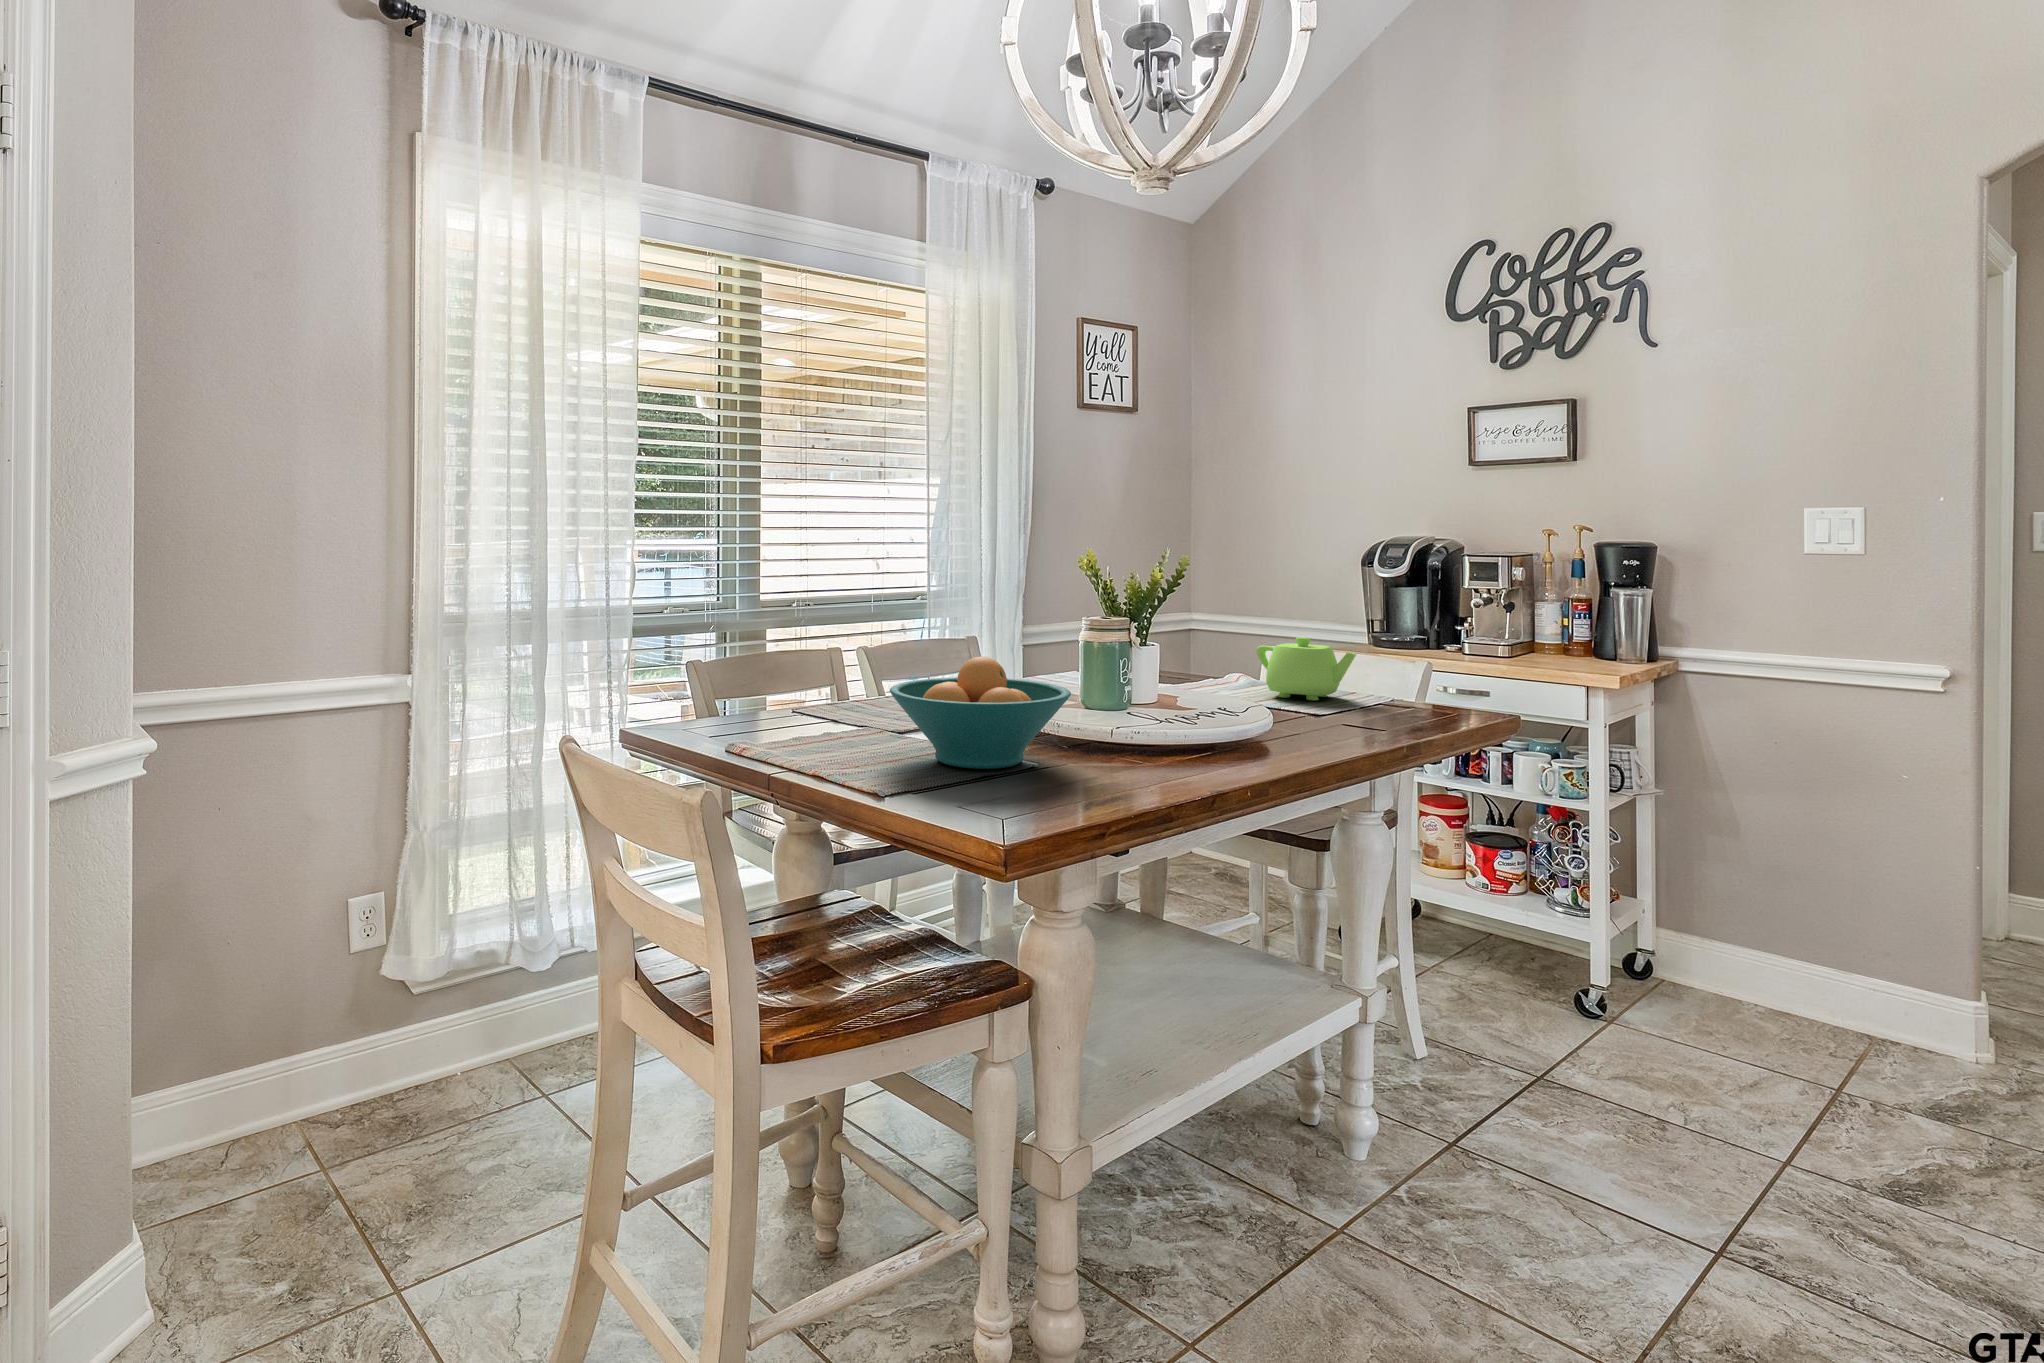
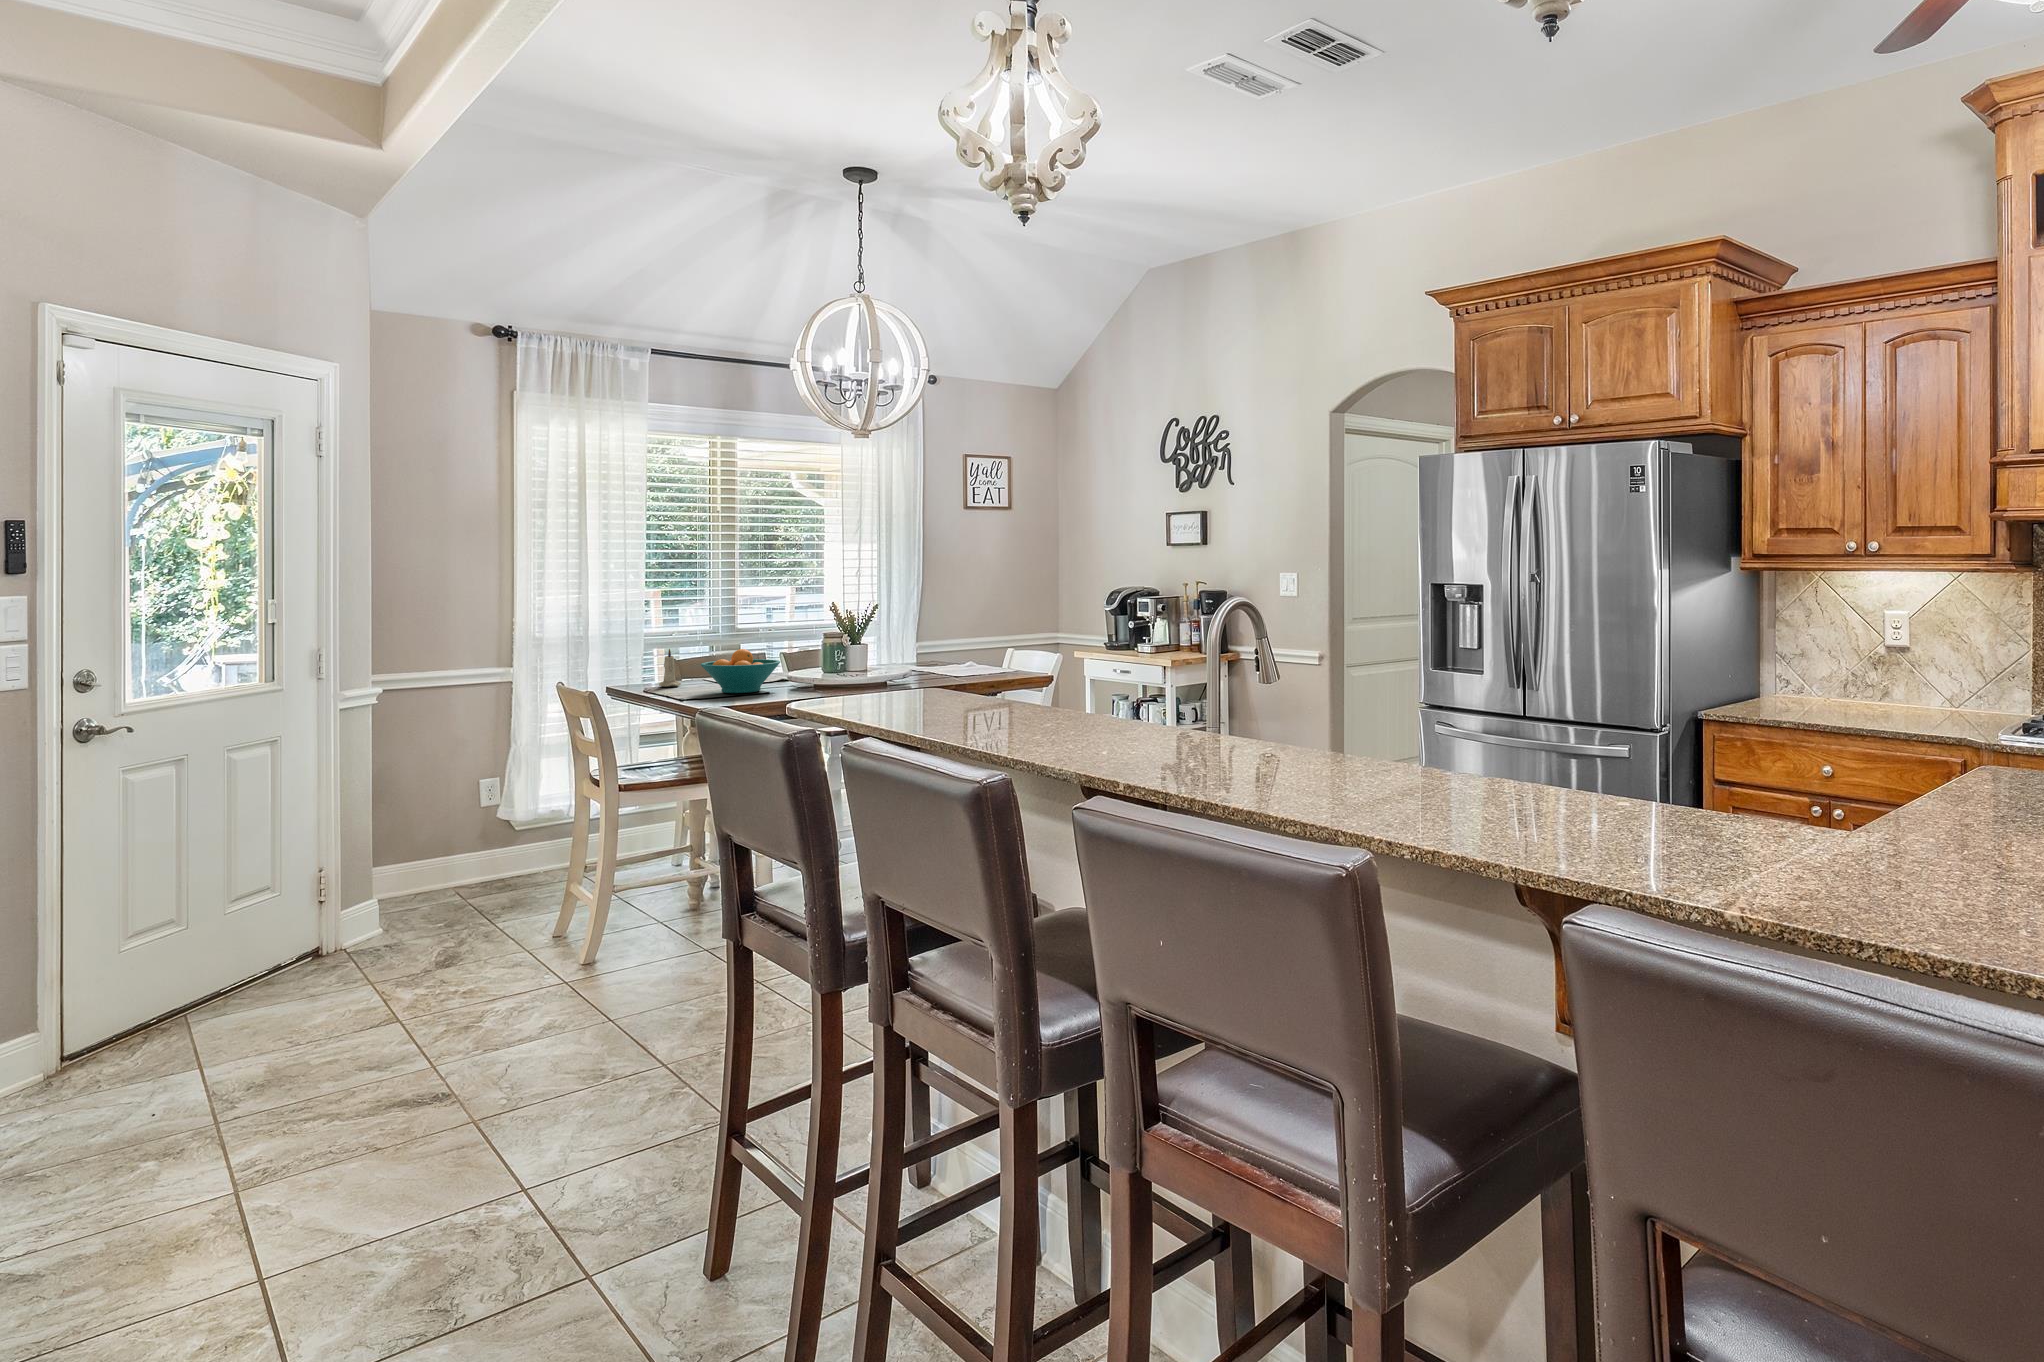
teapot: present [1256,637,1356,700] -> none [940,643,976,673]
candle: none [750,648,797,736] -> present [659,649,681,687]

